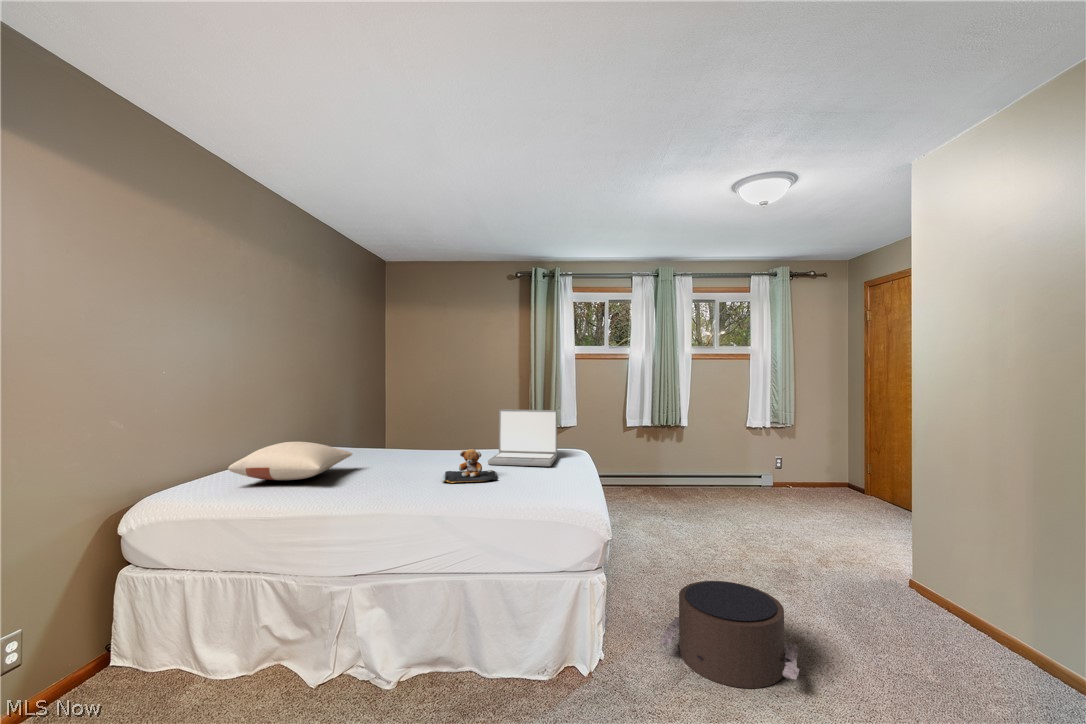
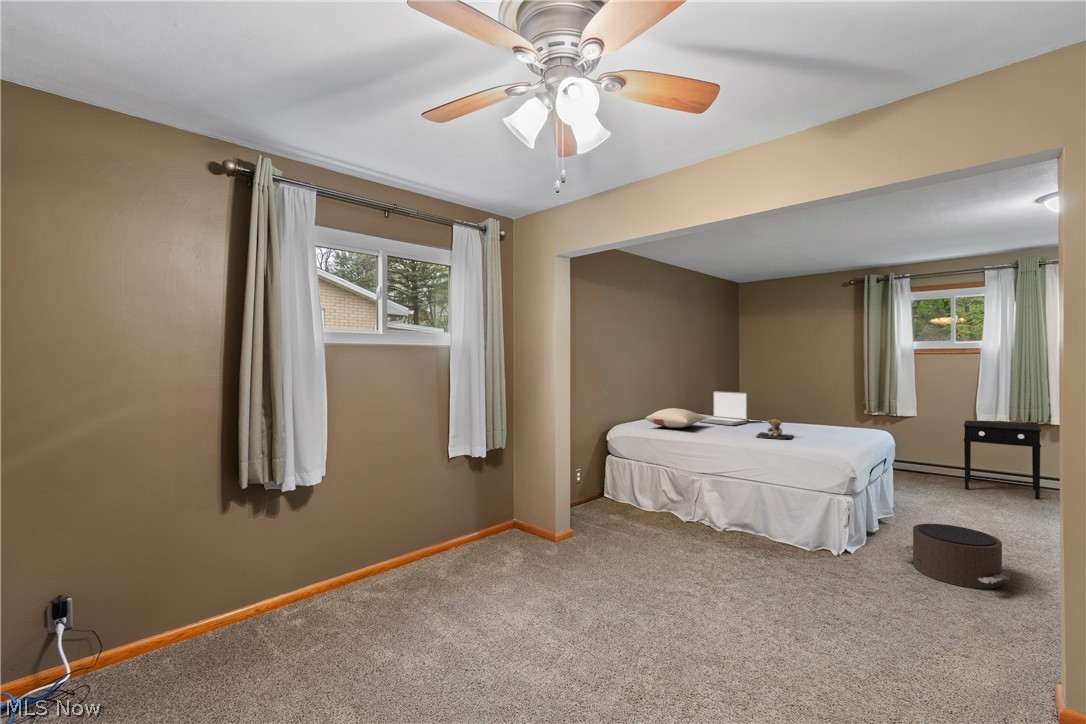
laptop: present [488,410,557,466] -> present [699,391,748,425]
side table: none [619,428,684,502] -> present [964,420,1041,499]

